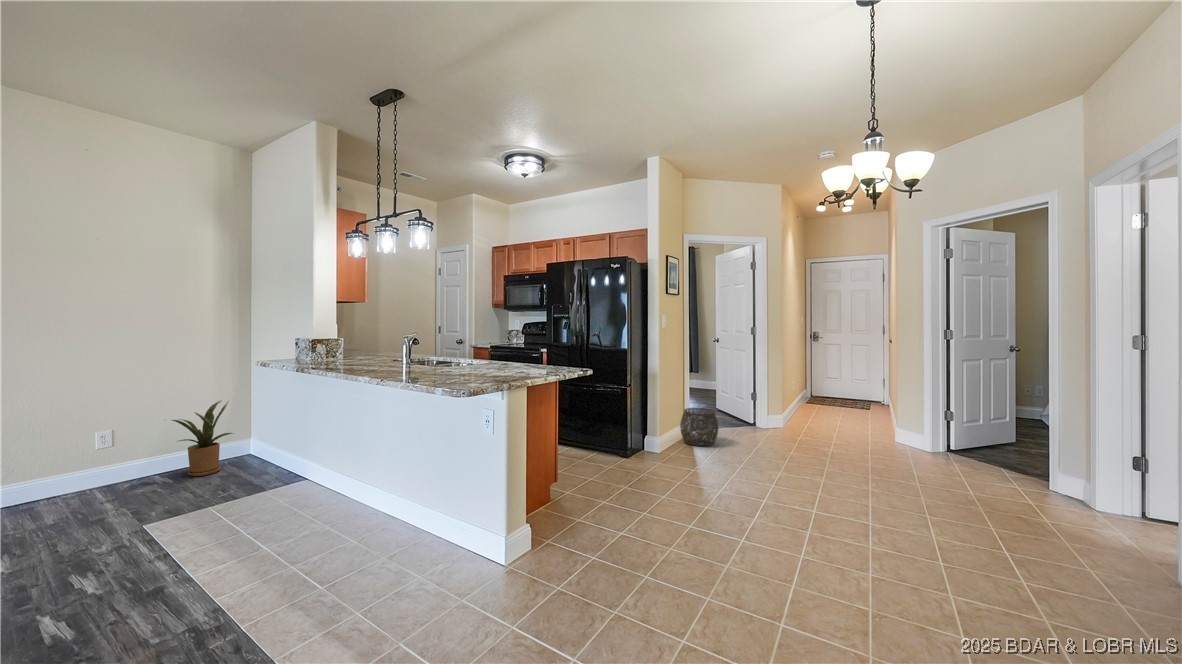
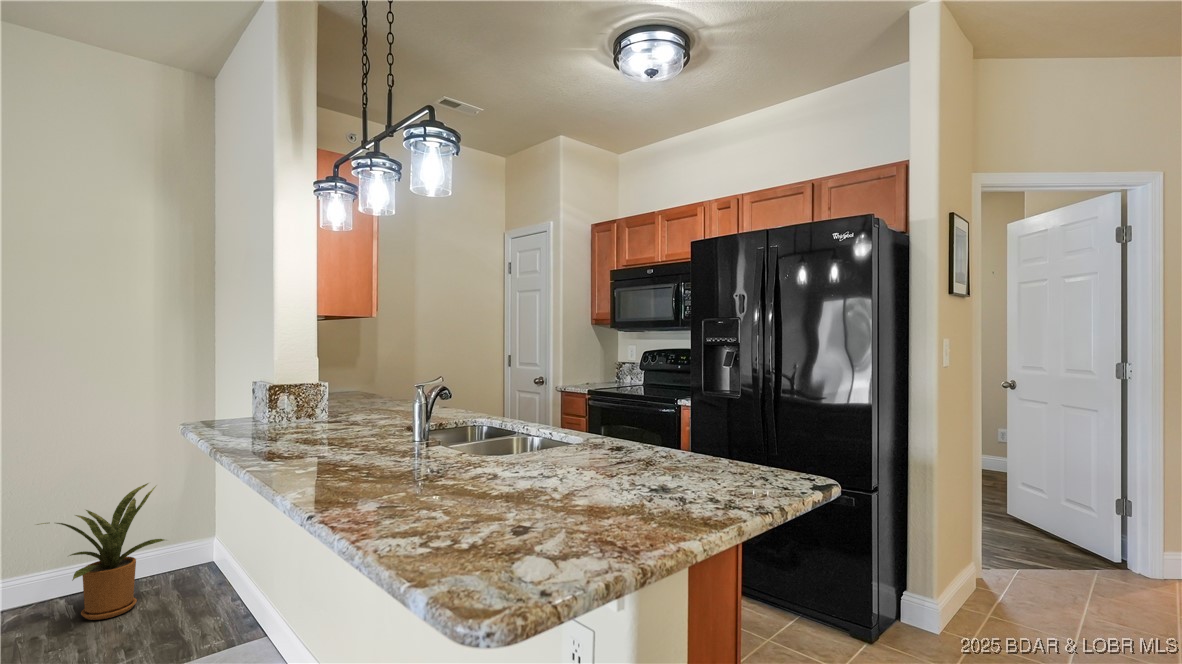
woven basket: present [680,408,718,446] -> none [978,531,1079,626]

